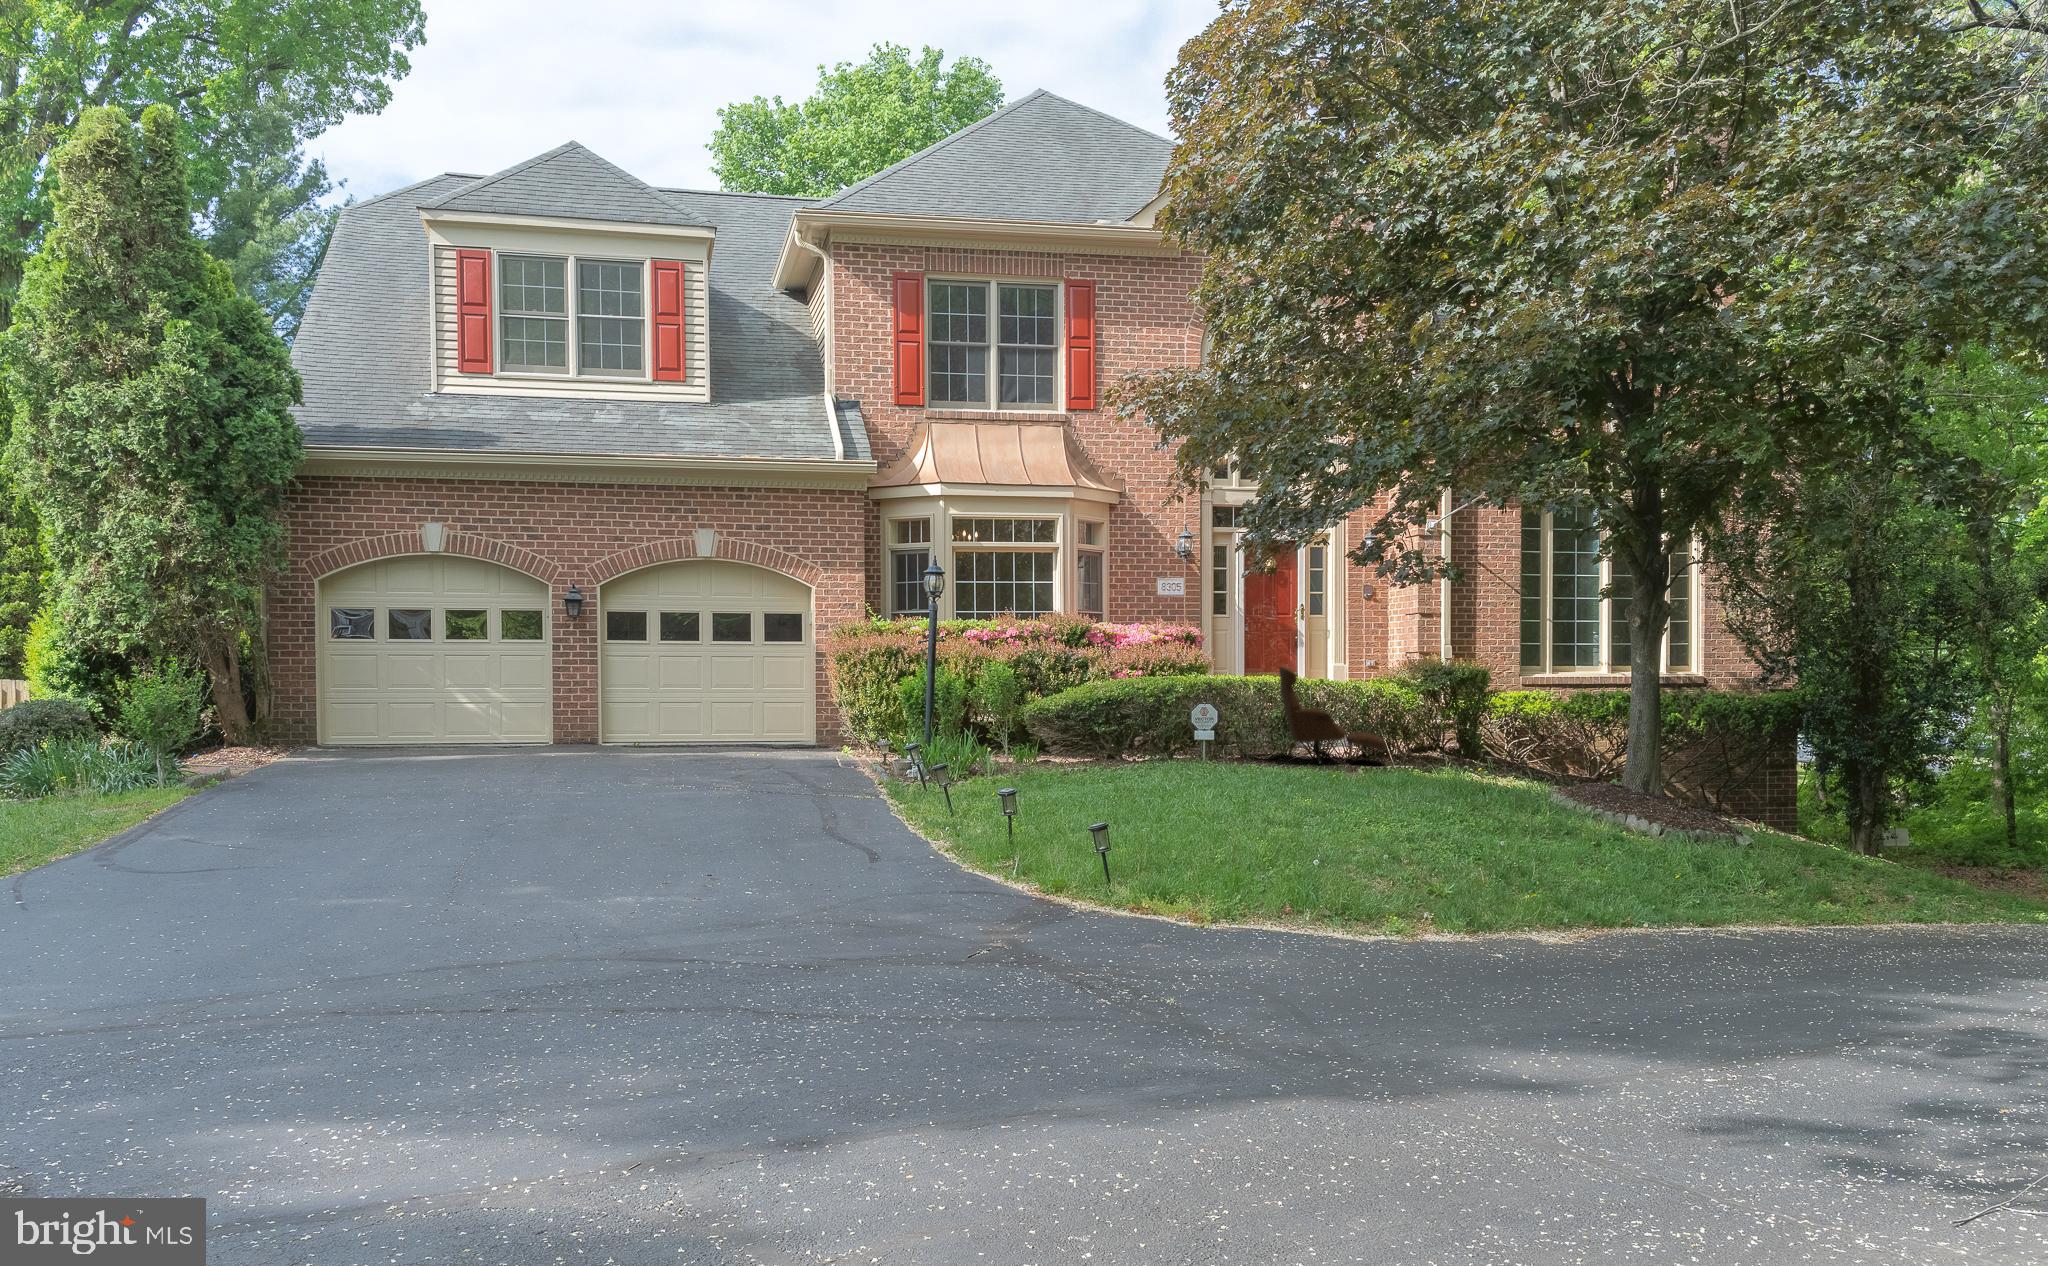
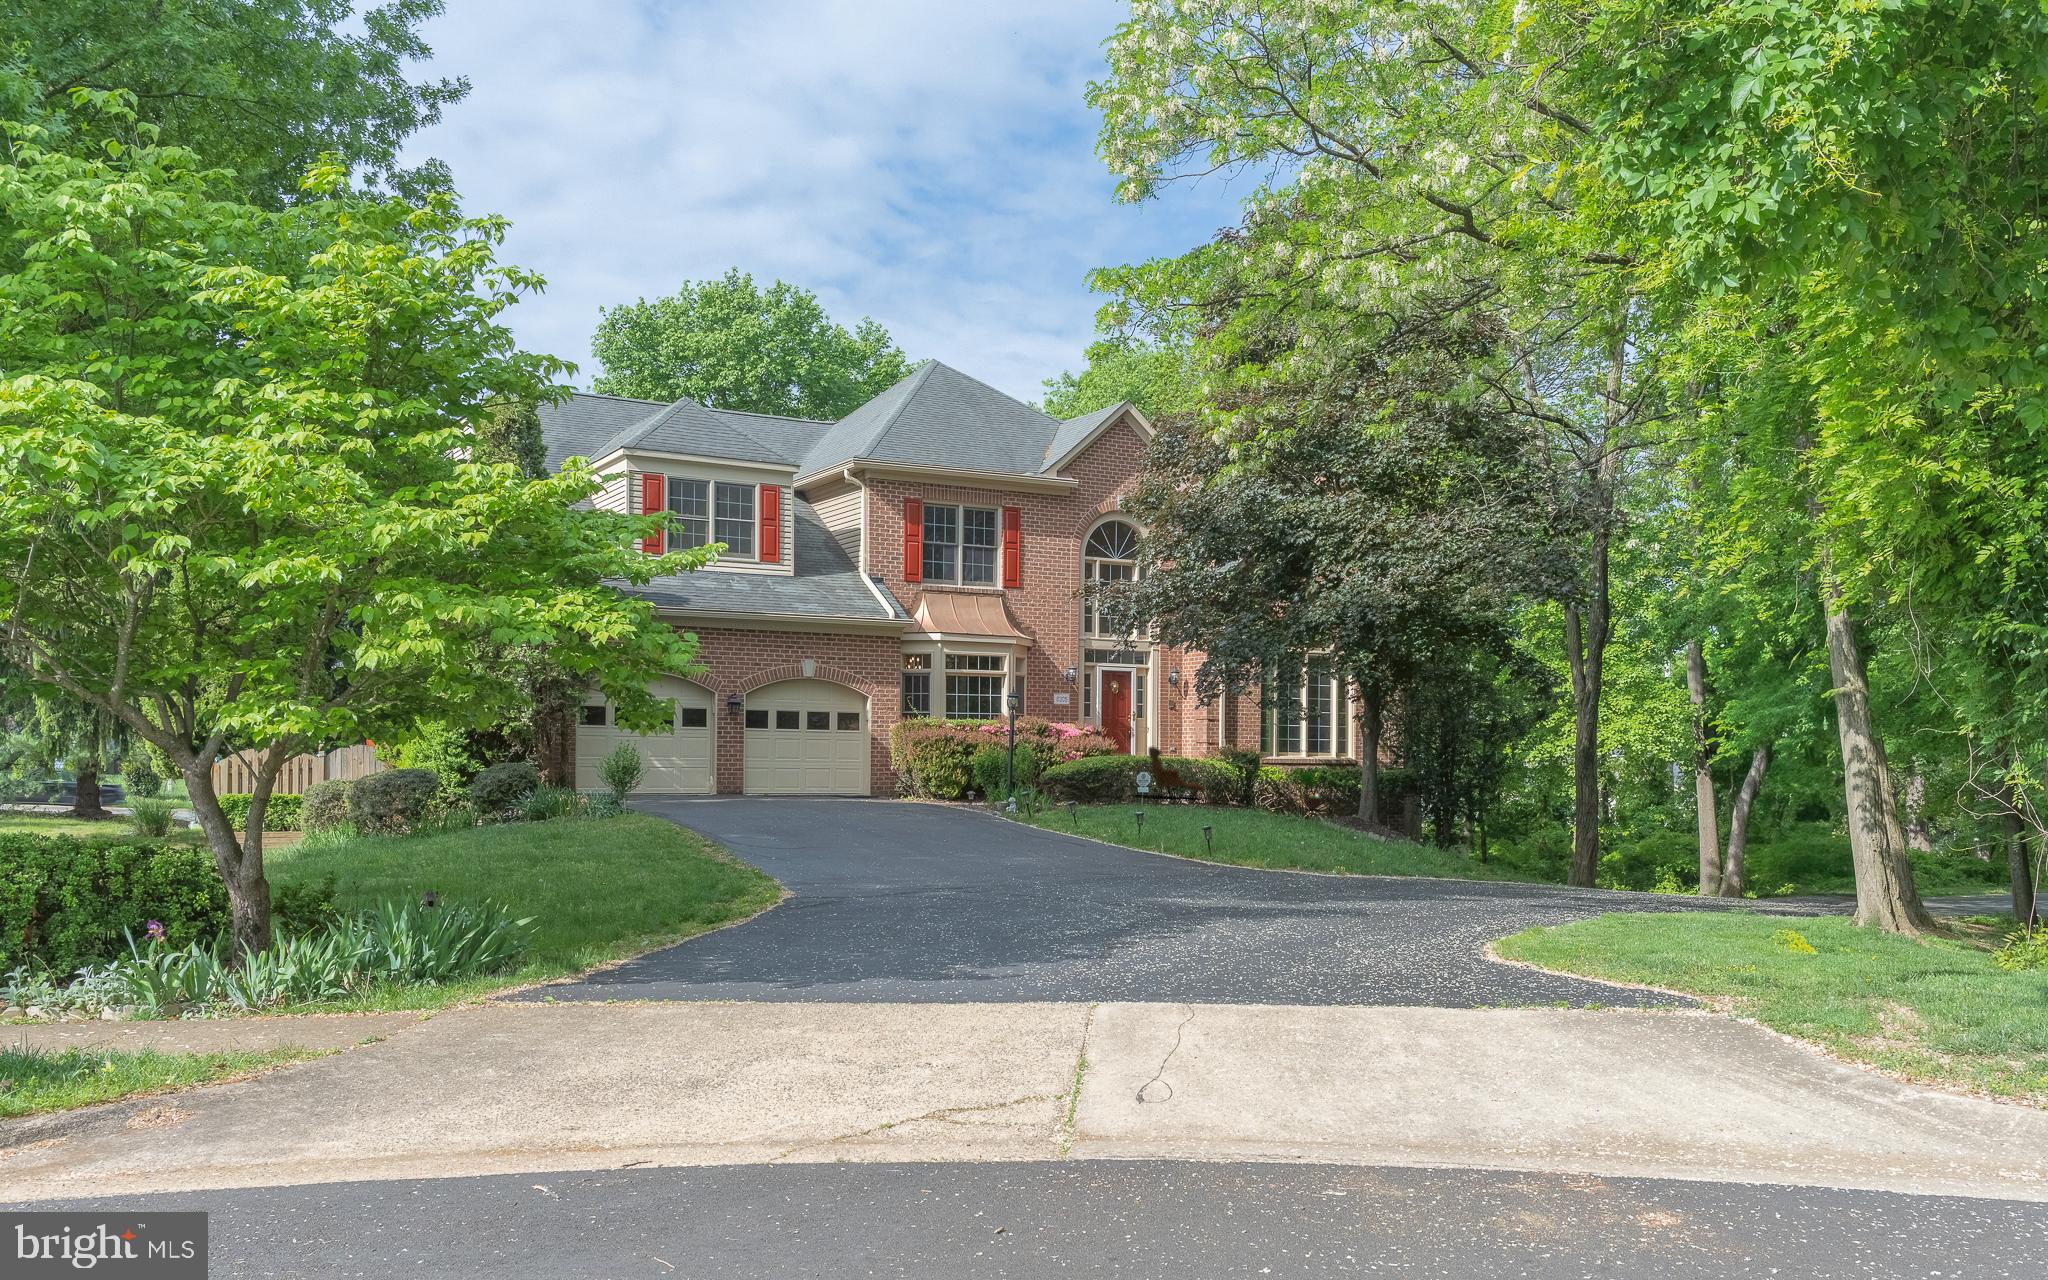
potted tree: none [1567,704,1623,793] -> present [1298,771,1322,810]

